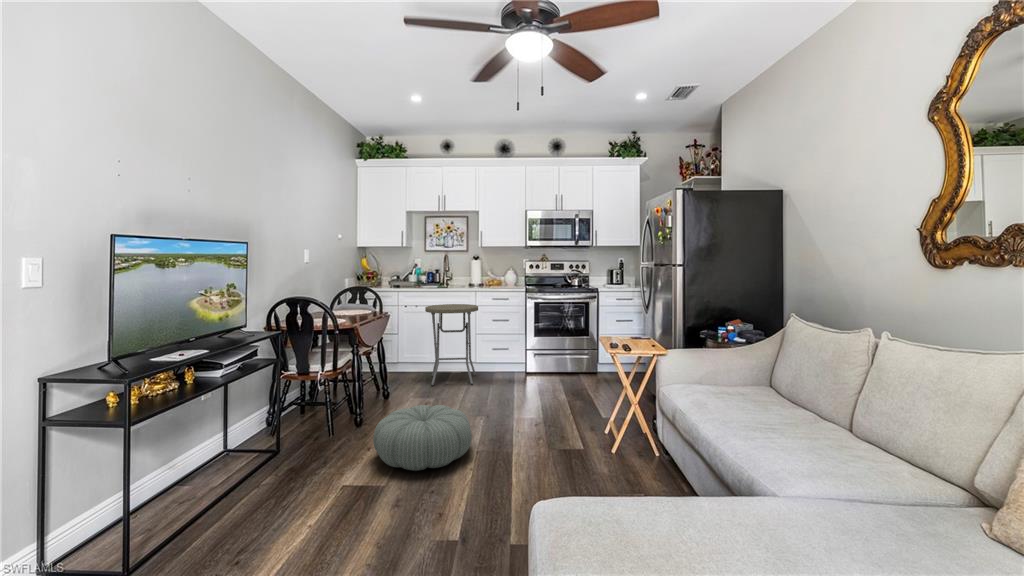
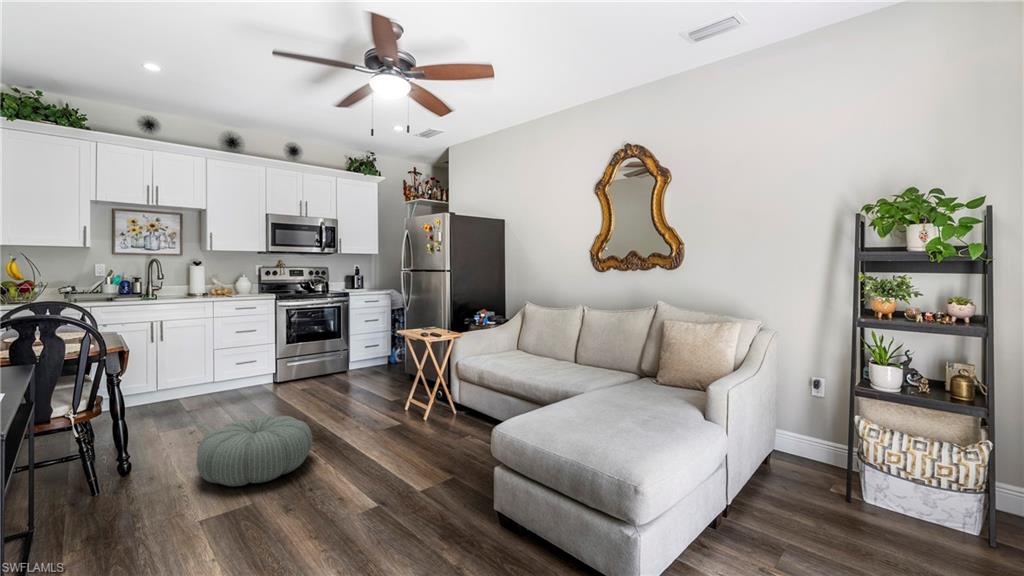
side table: present [425,304,478,386] -> none [153,316,228,415]

